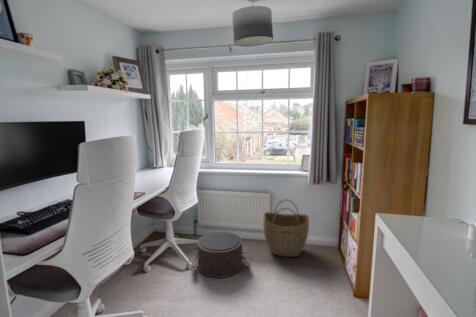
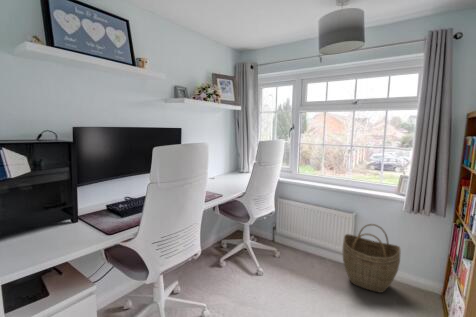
pouf: present [192,232,250,278] -> none [259,244,321,294]

